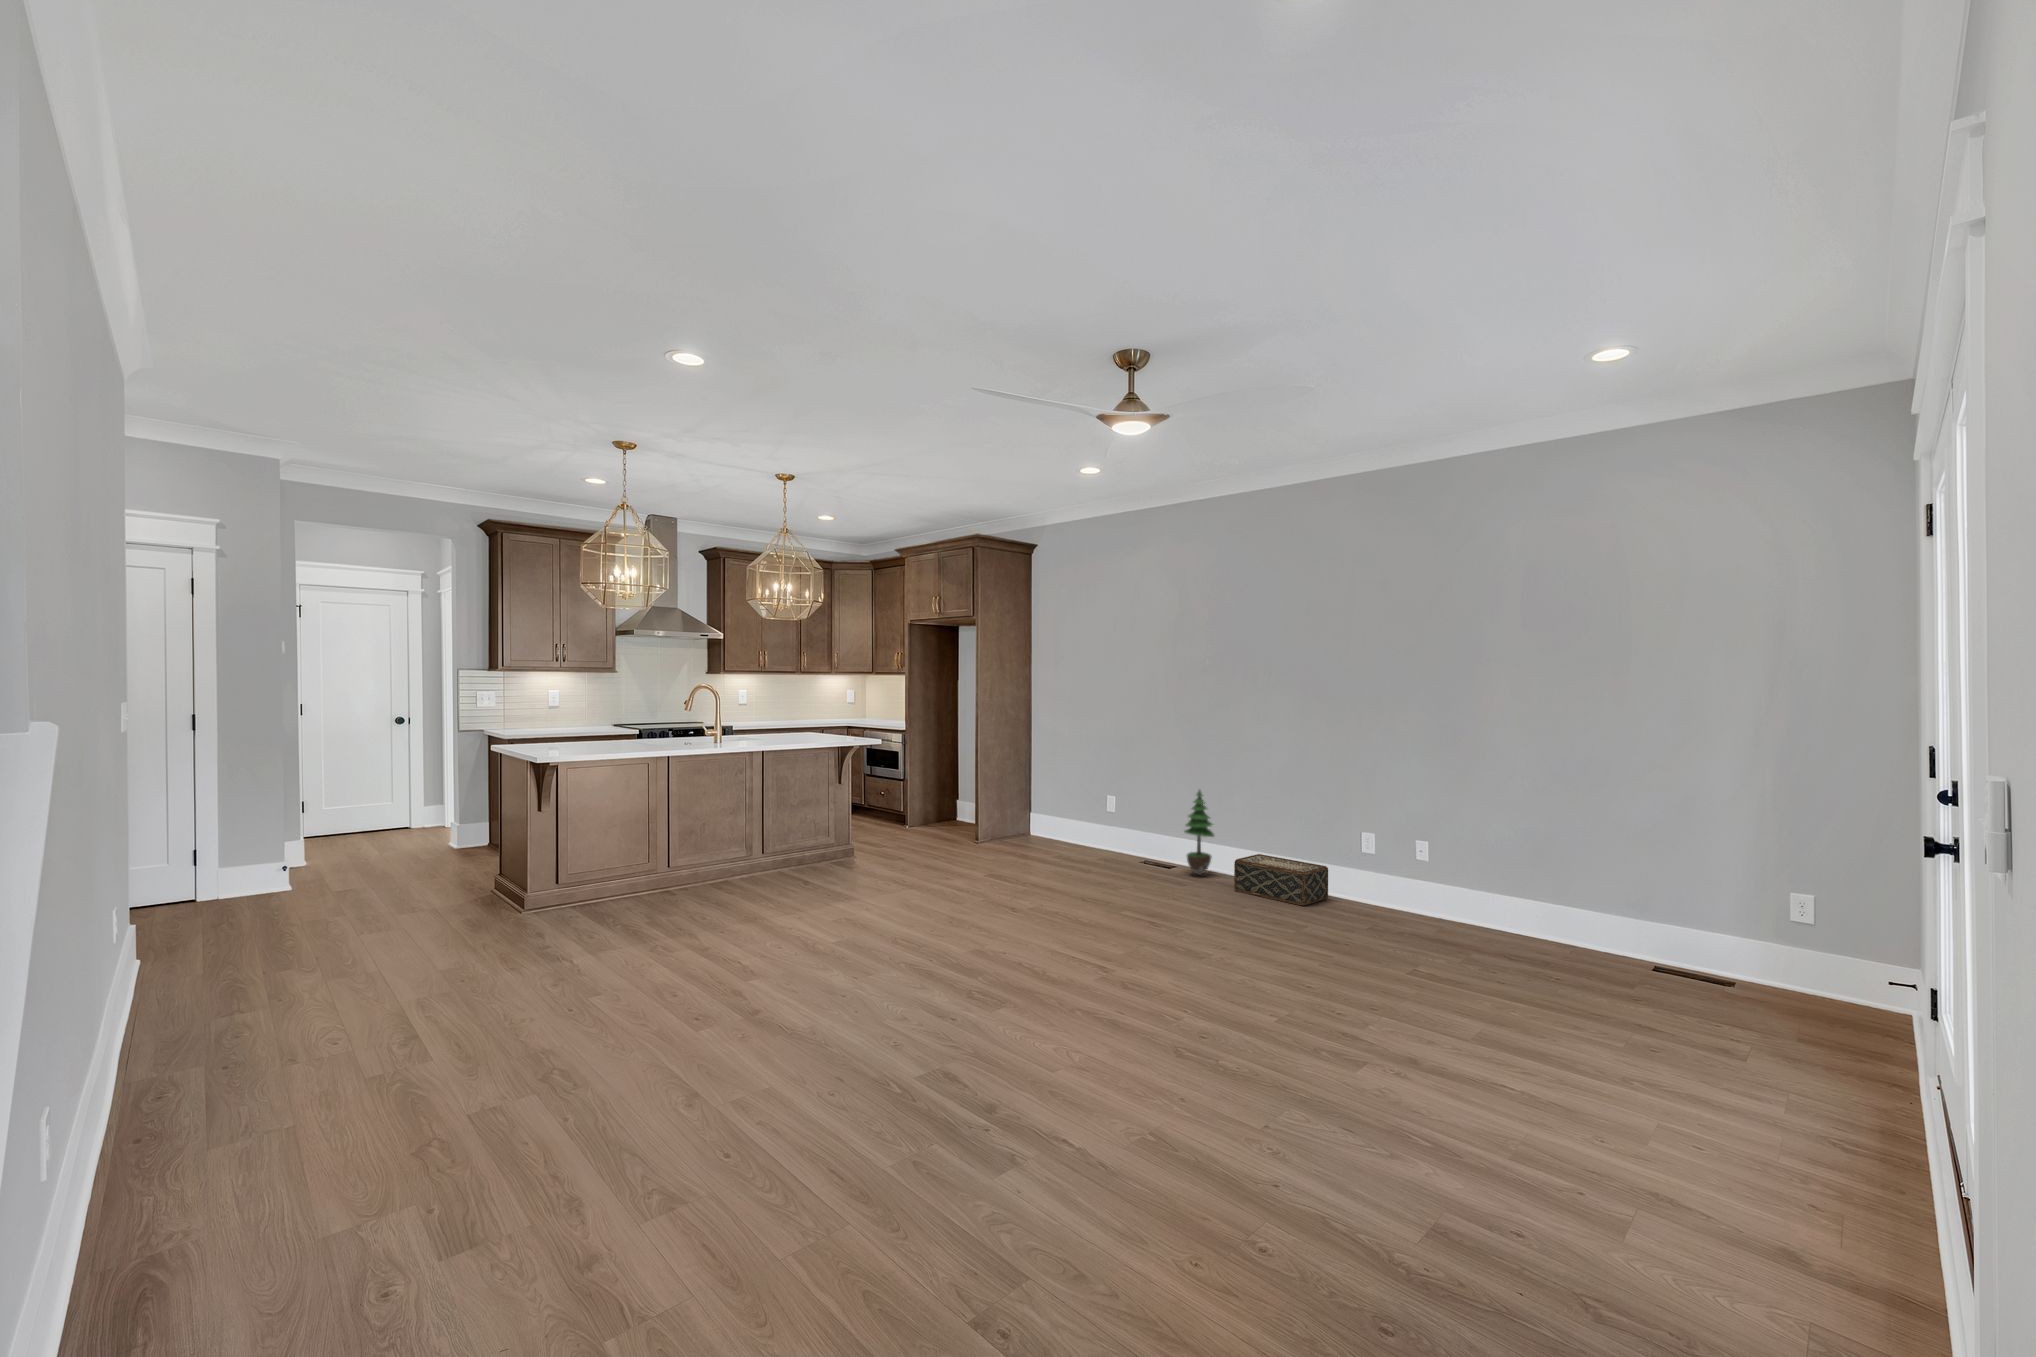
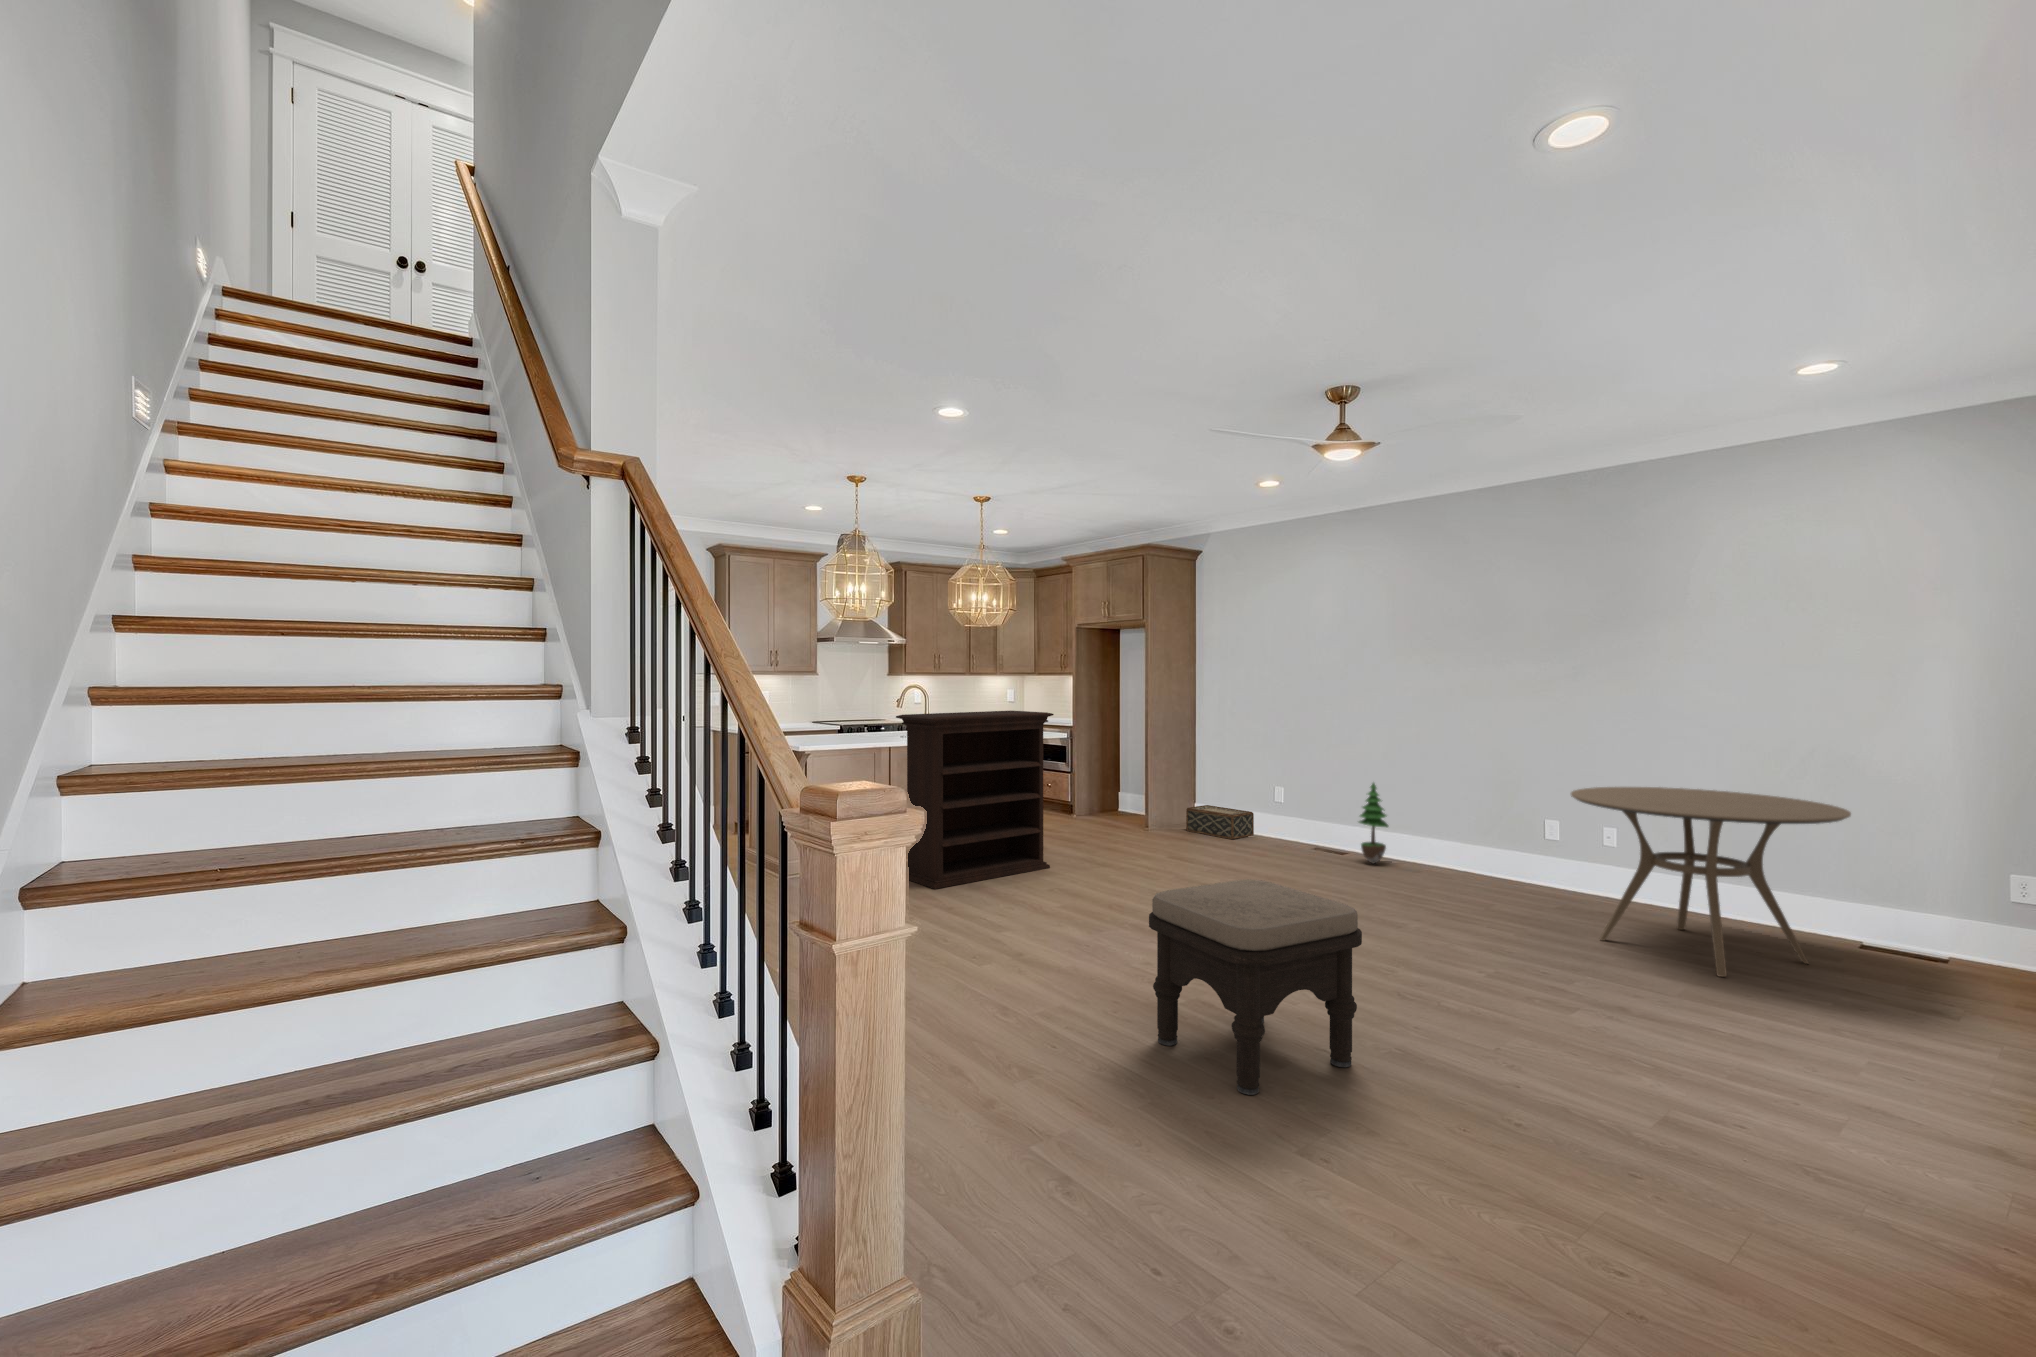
bookshelf: none [668,713,856,917] -> present [896,711,1054,889]
dining table: none [1379,794,1643,997] -> present [1571,787,1851,977]
woven basket: present [1234,854,1328,906] -> present [1186,805,1254,839]
ottoman: none [873,909,1115,1182] -> present [1149,879,1362,1095]

